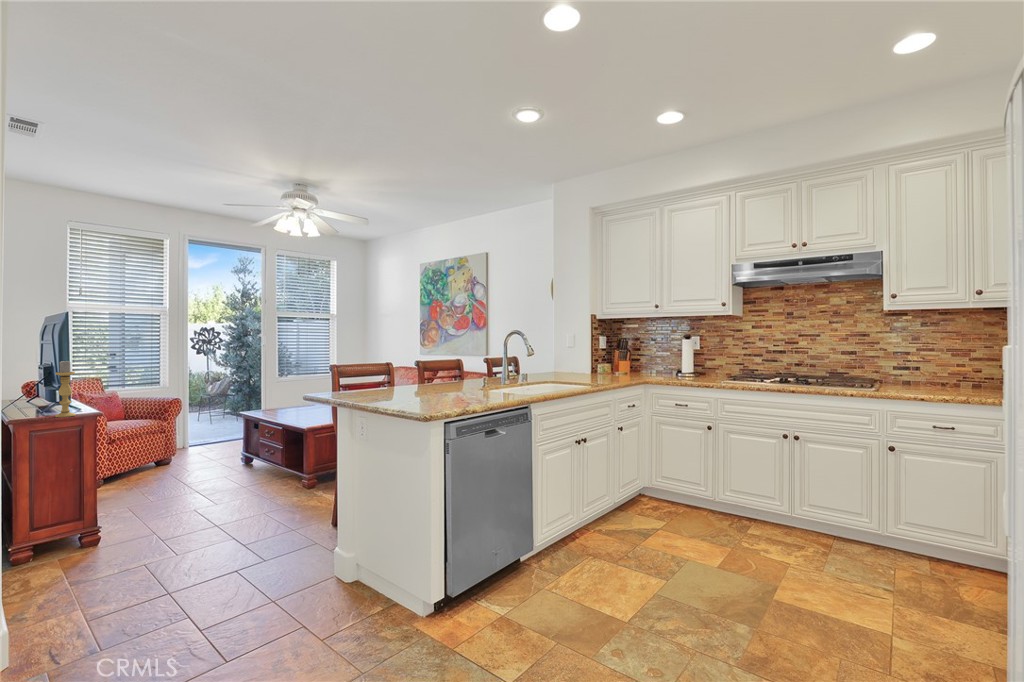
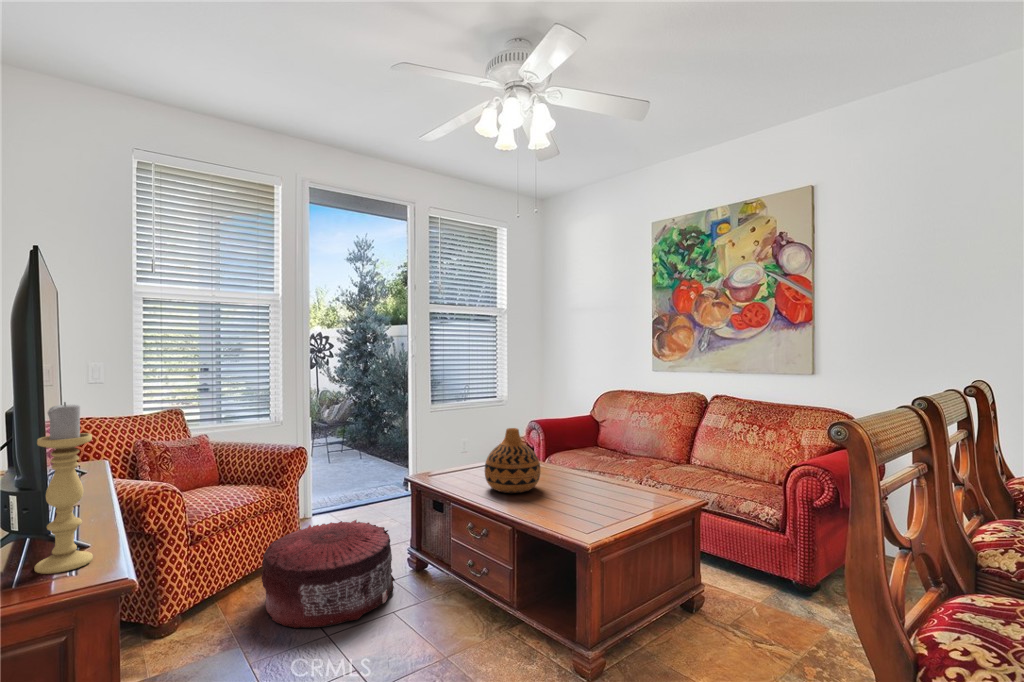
vase: none [279,384,311,416] -> present [485,428,541,493]
pouf: none [149,436,230,482] -> present [261,520,395,628]

